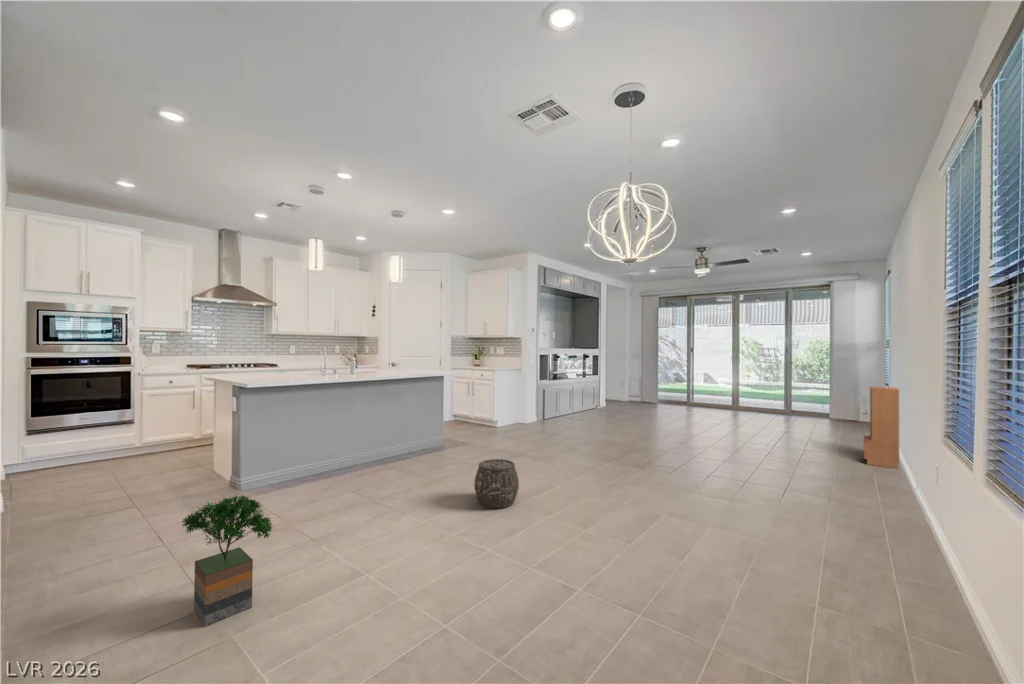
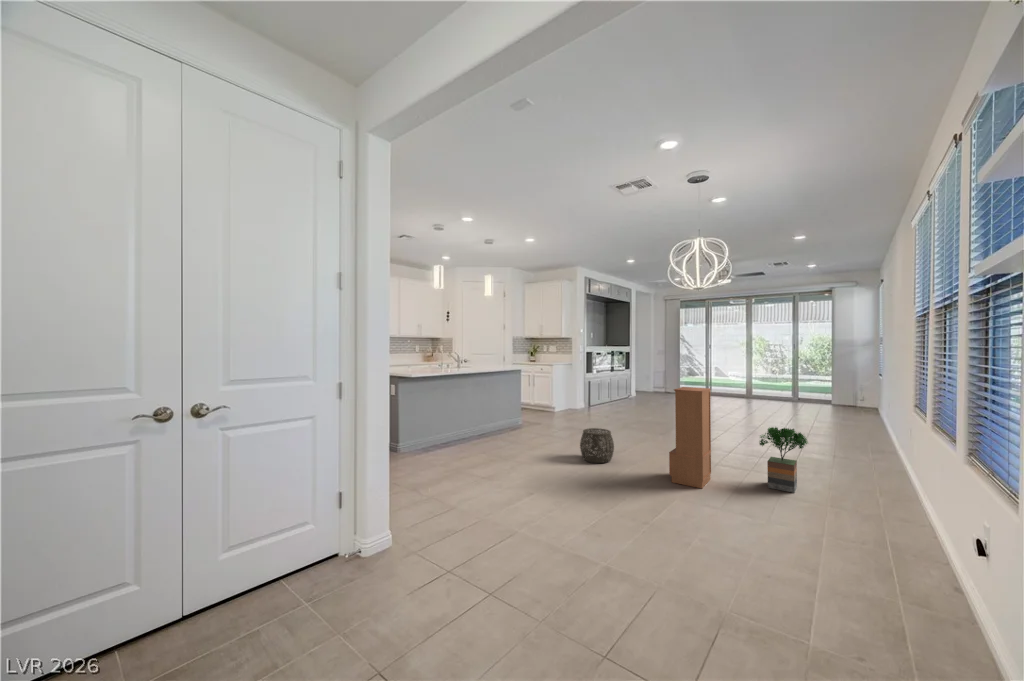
bookcase: present [864,387,899,469] -> present [669,387,711,488]
potted tree: present [182,495,272,626] -> present [759,427,808,493]

